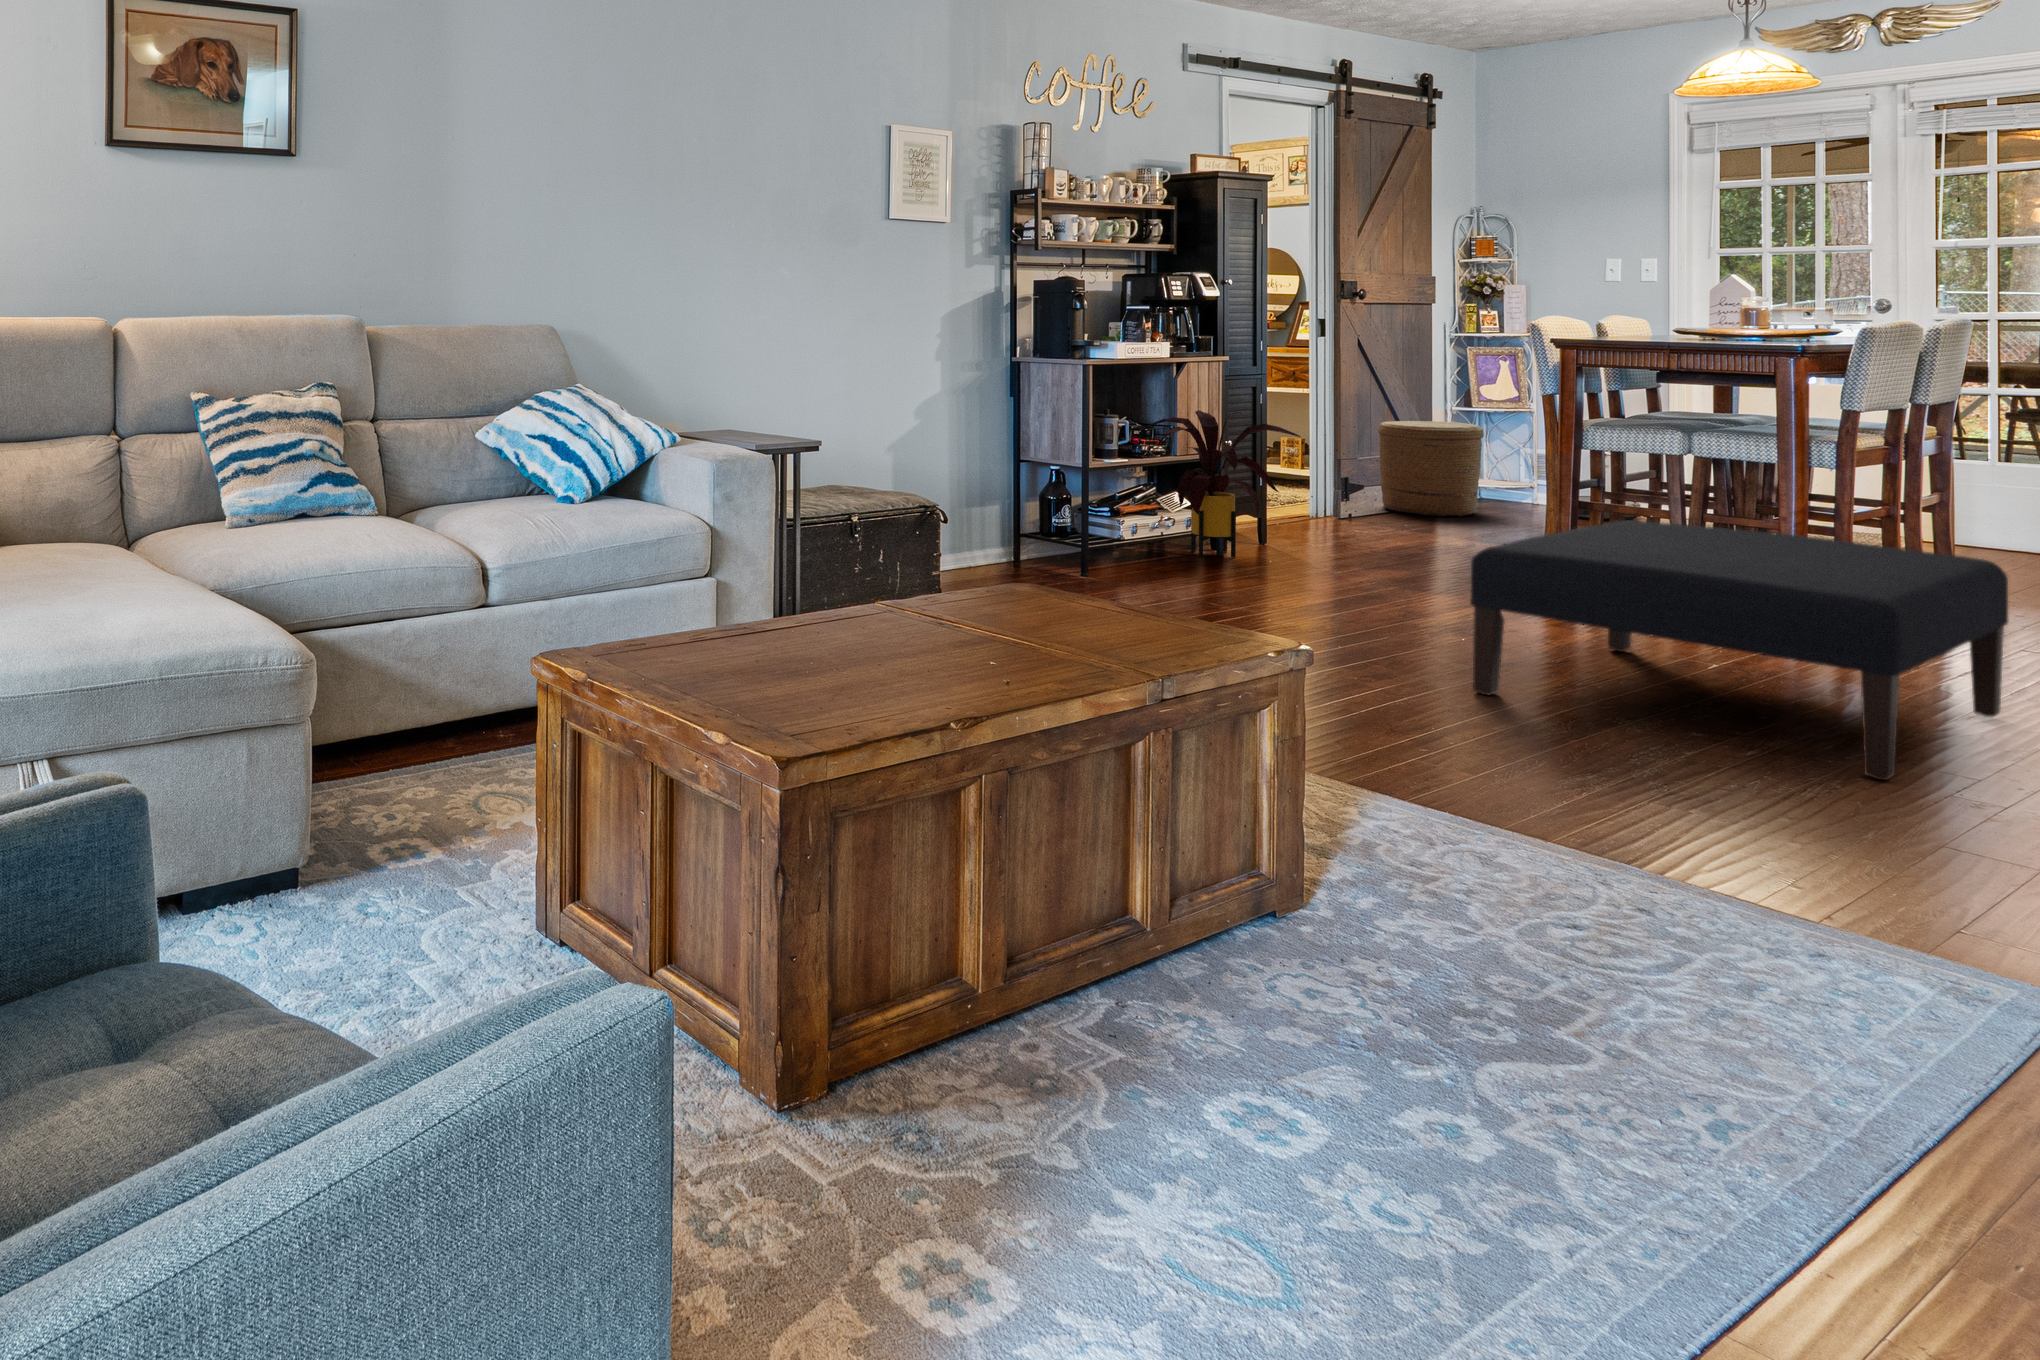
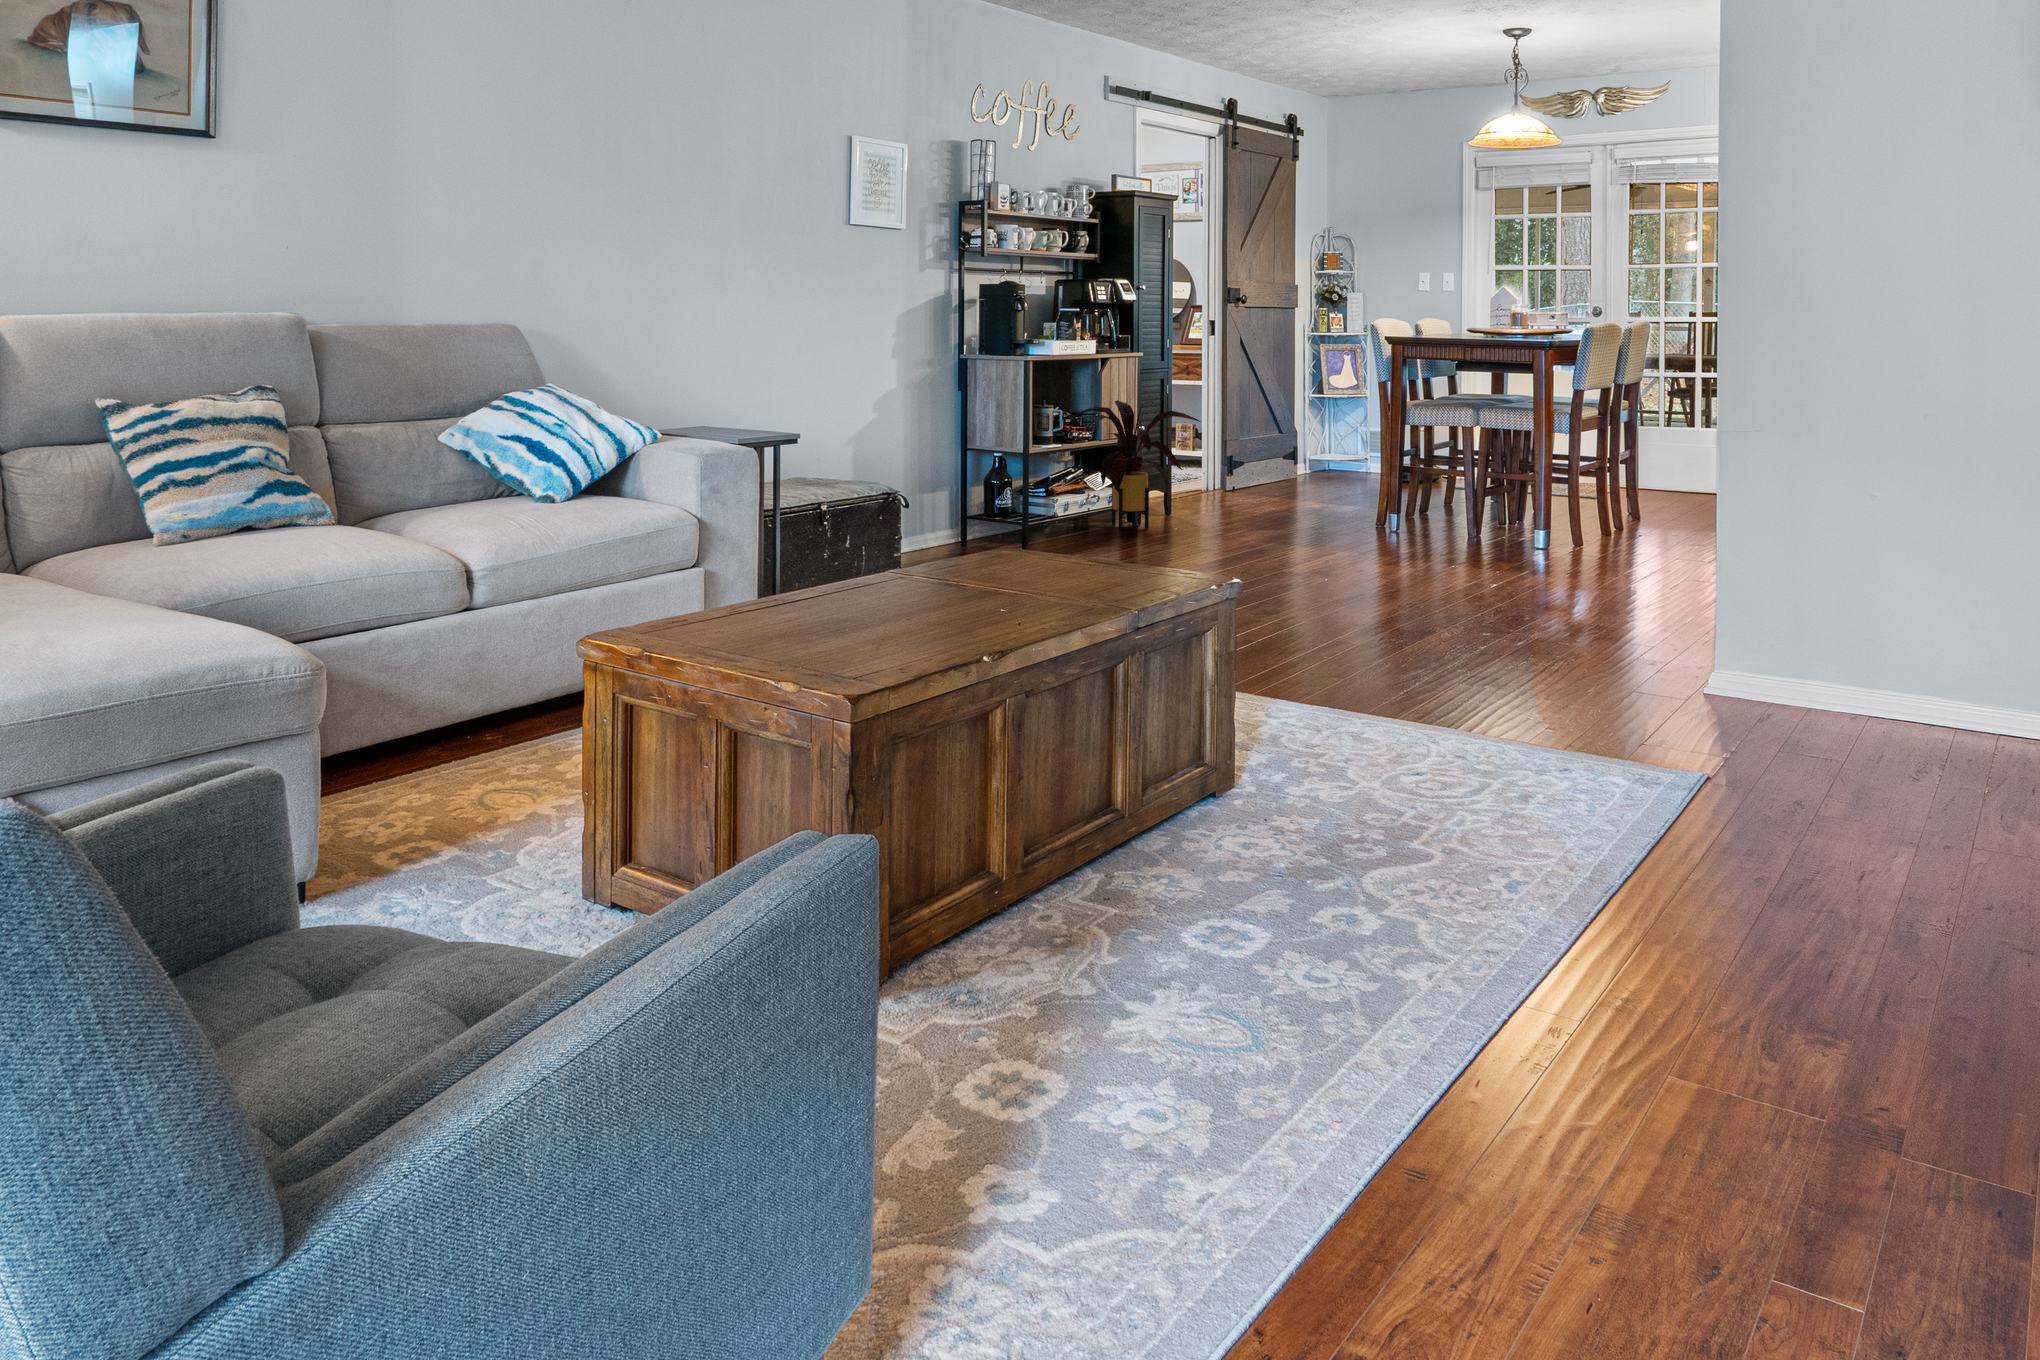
woven basket: present [1378,421,1484,517] -> none [1255,407,1334,487]
ottoman: present [1470,520,2008,780] -> none [1336,480,1670,657]

